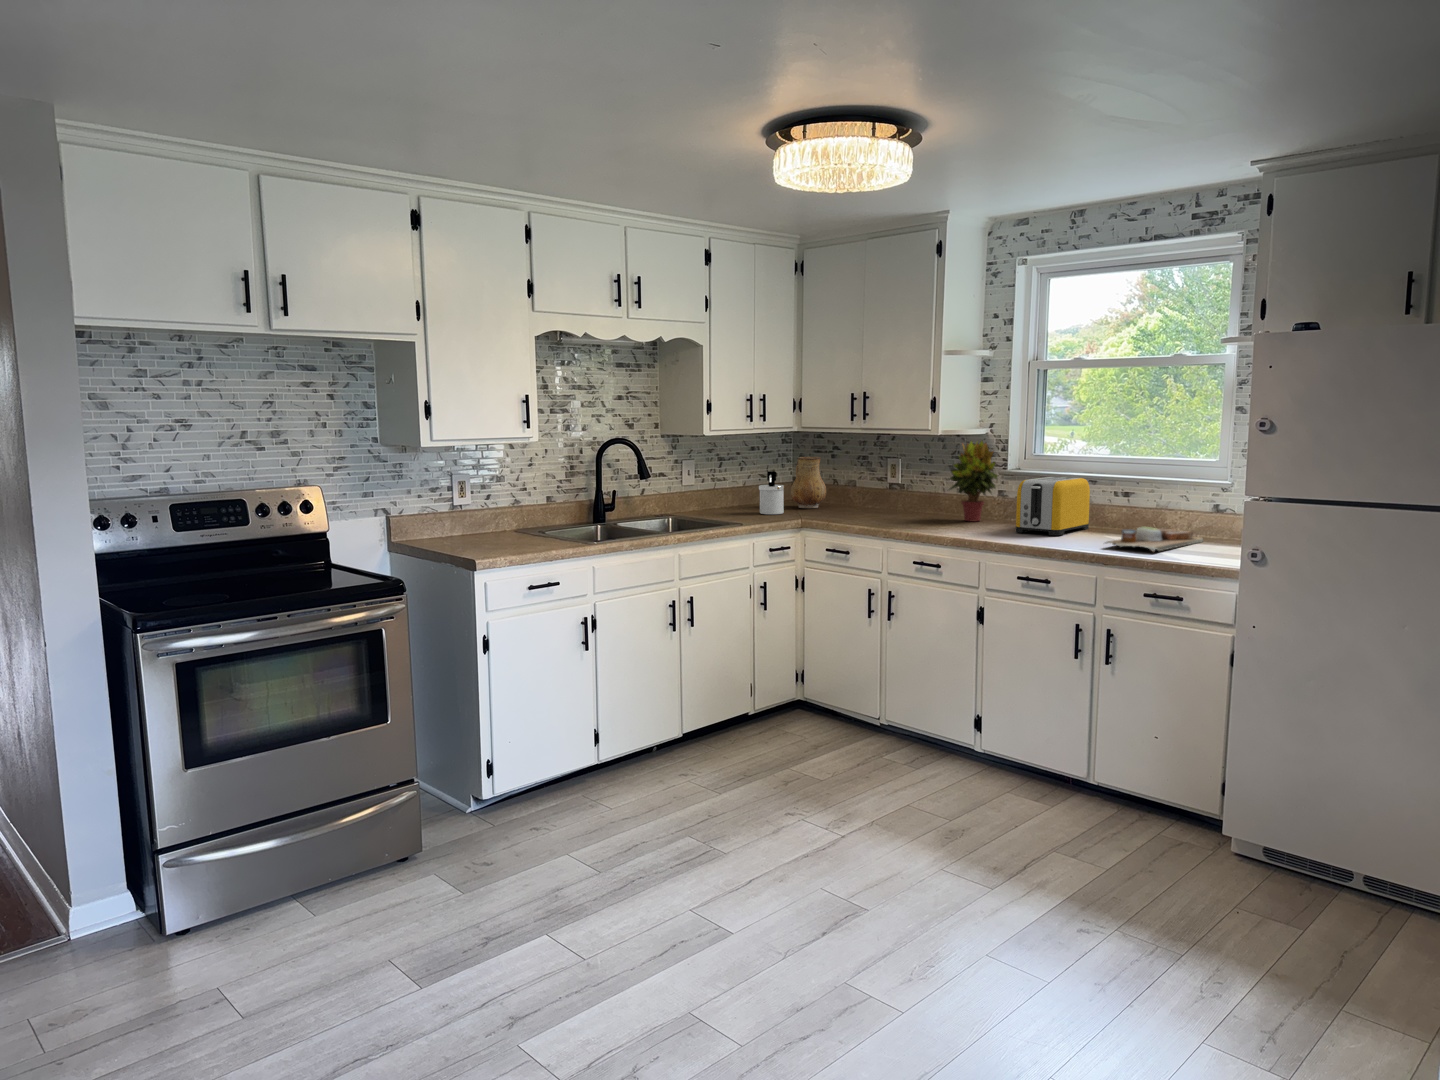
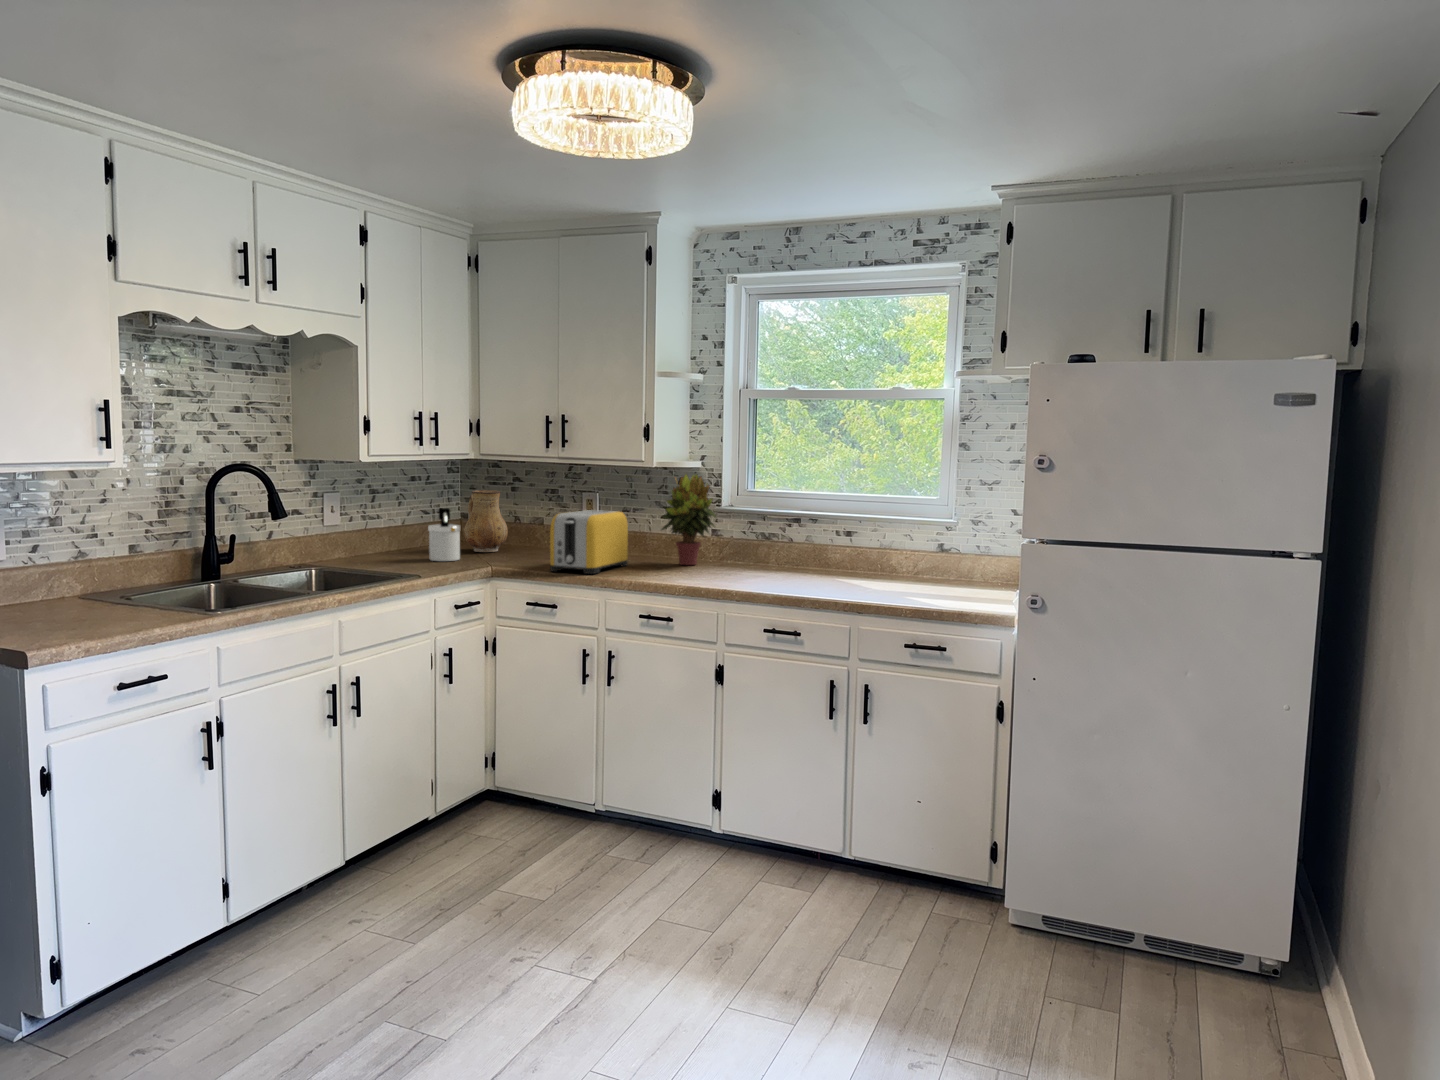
toaster: present [1016,477,1090,535] -> present [550,510,628,574]
cutting board: present [1106,527,1203,552] -> none [854,569,939,599]

